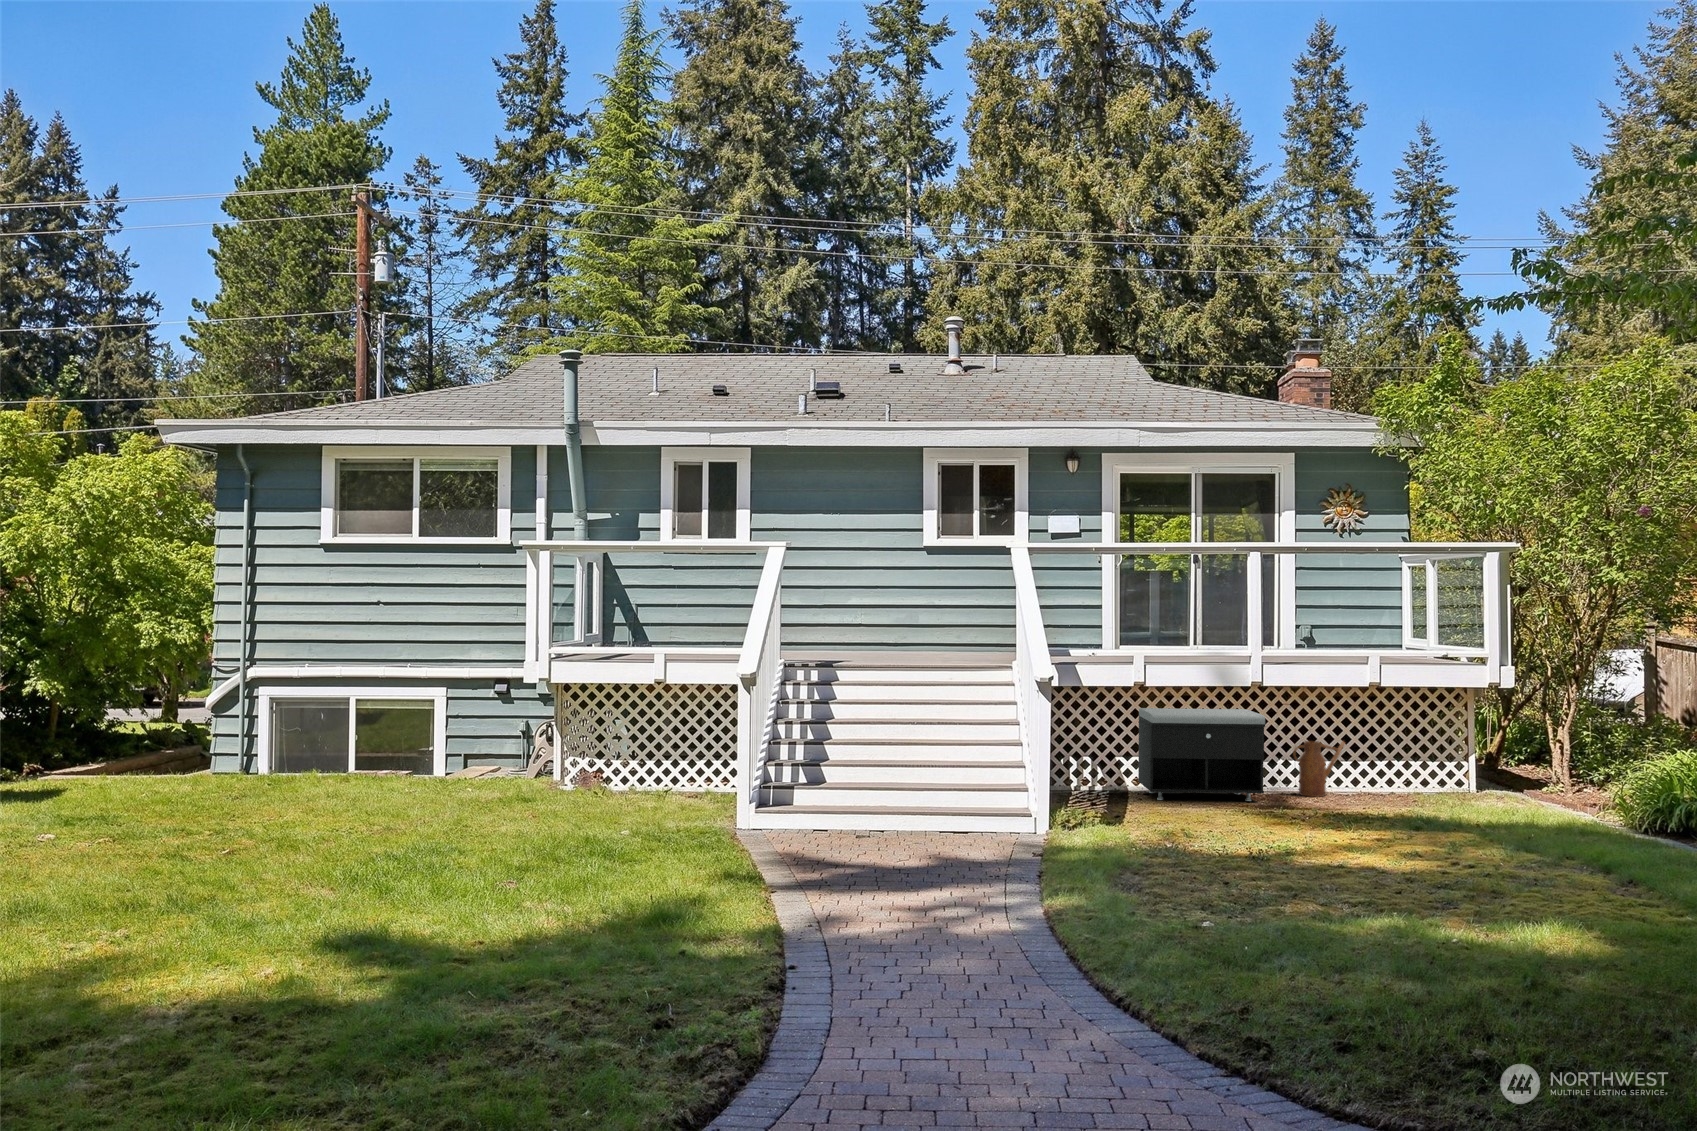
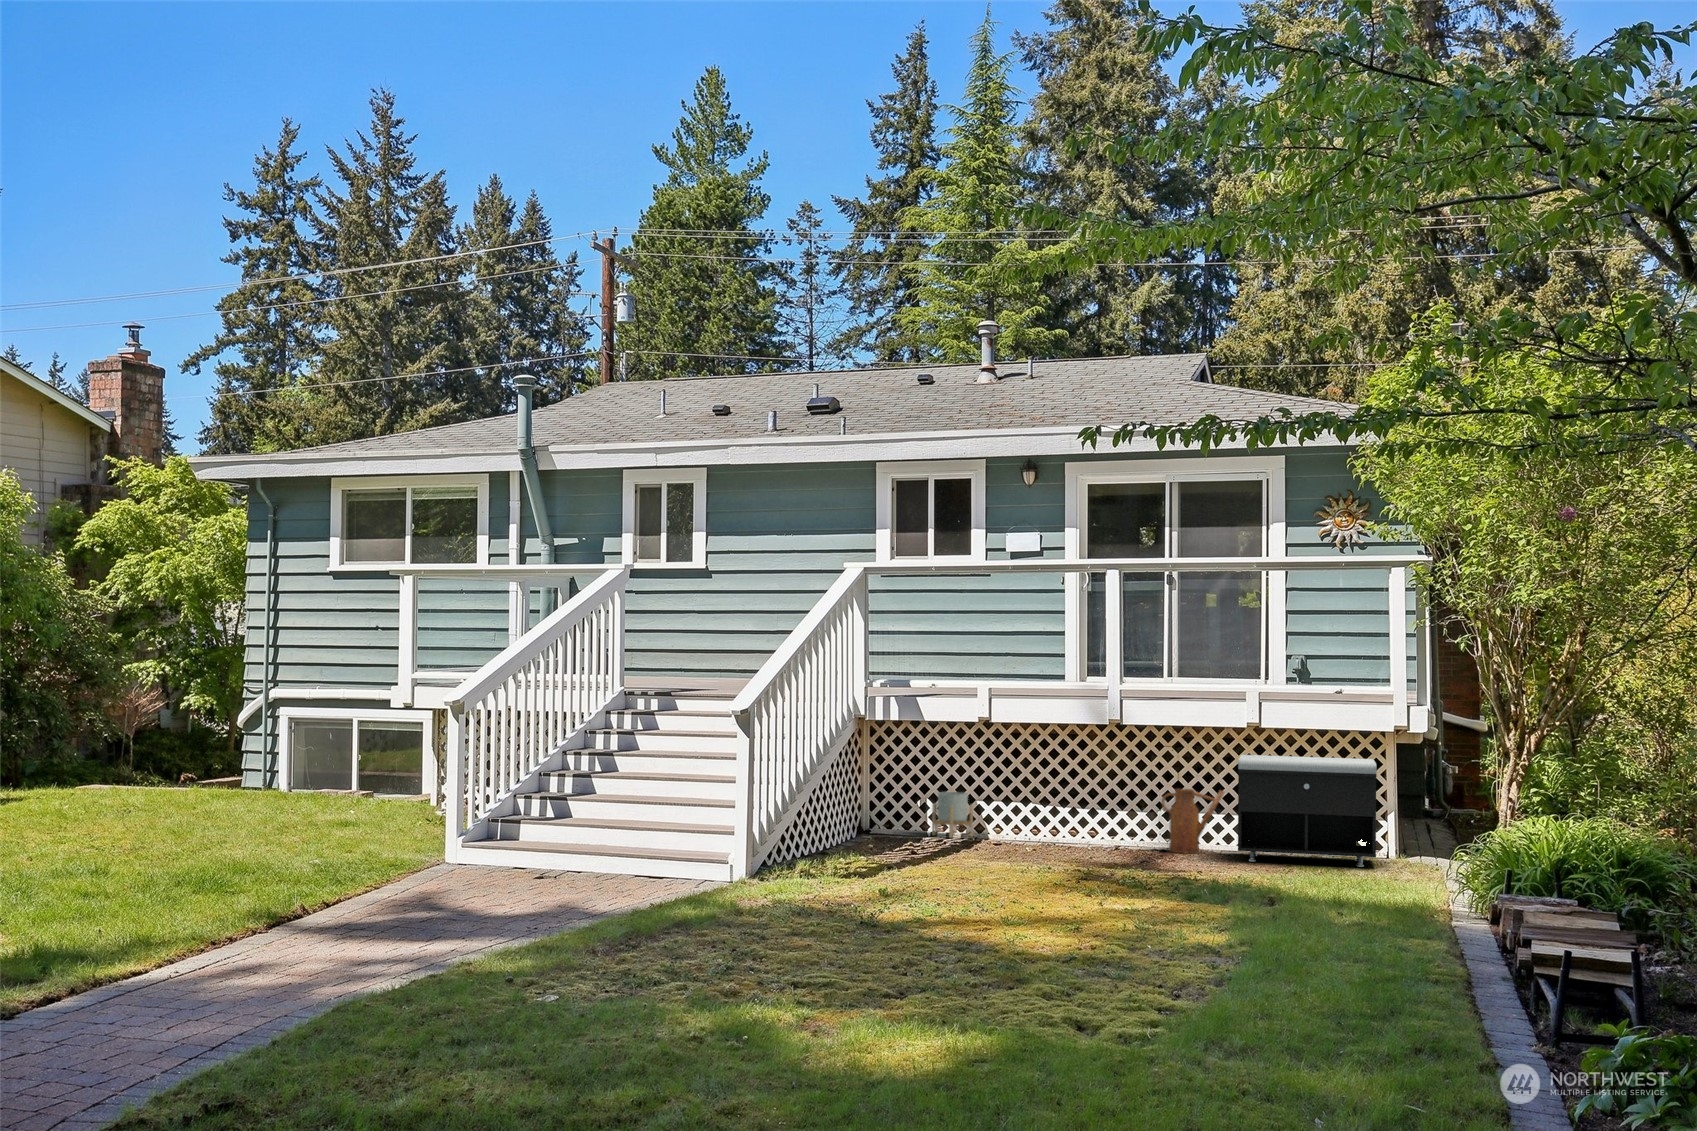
storage bench: present [1138,708,1265,801] -> present [1238,755,1377,867]
planter: none [1082,751,1116,794] -> present [932,792,973,838]

